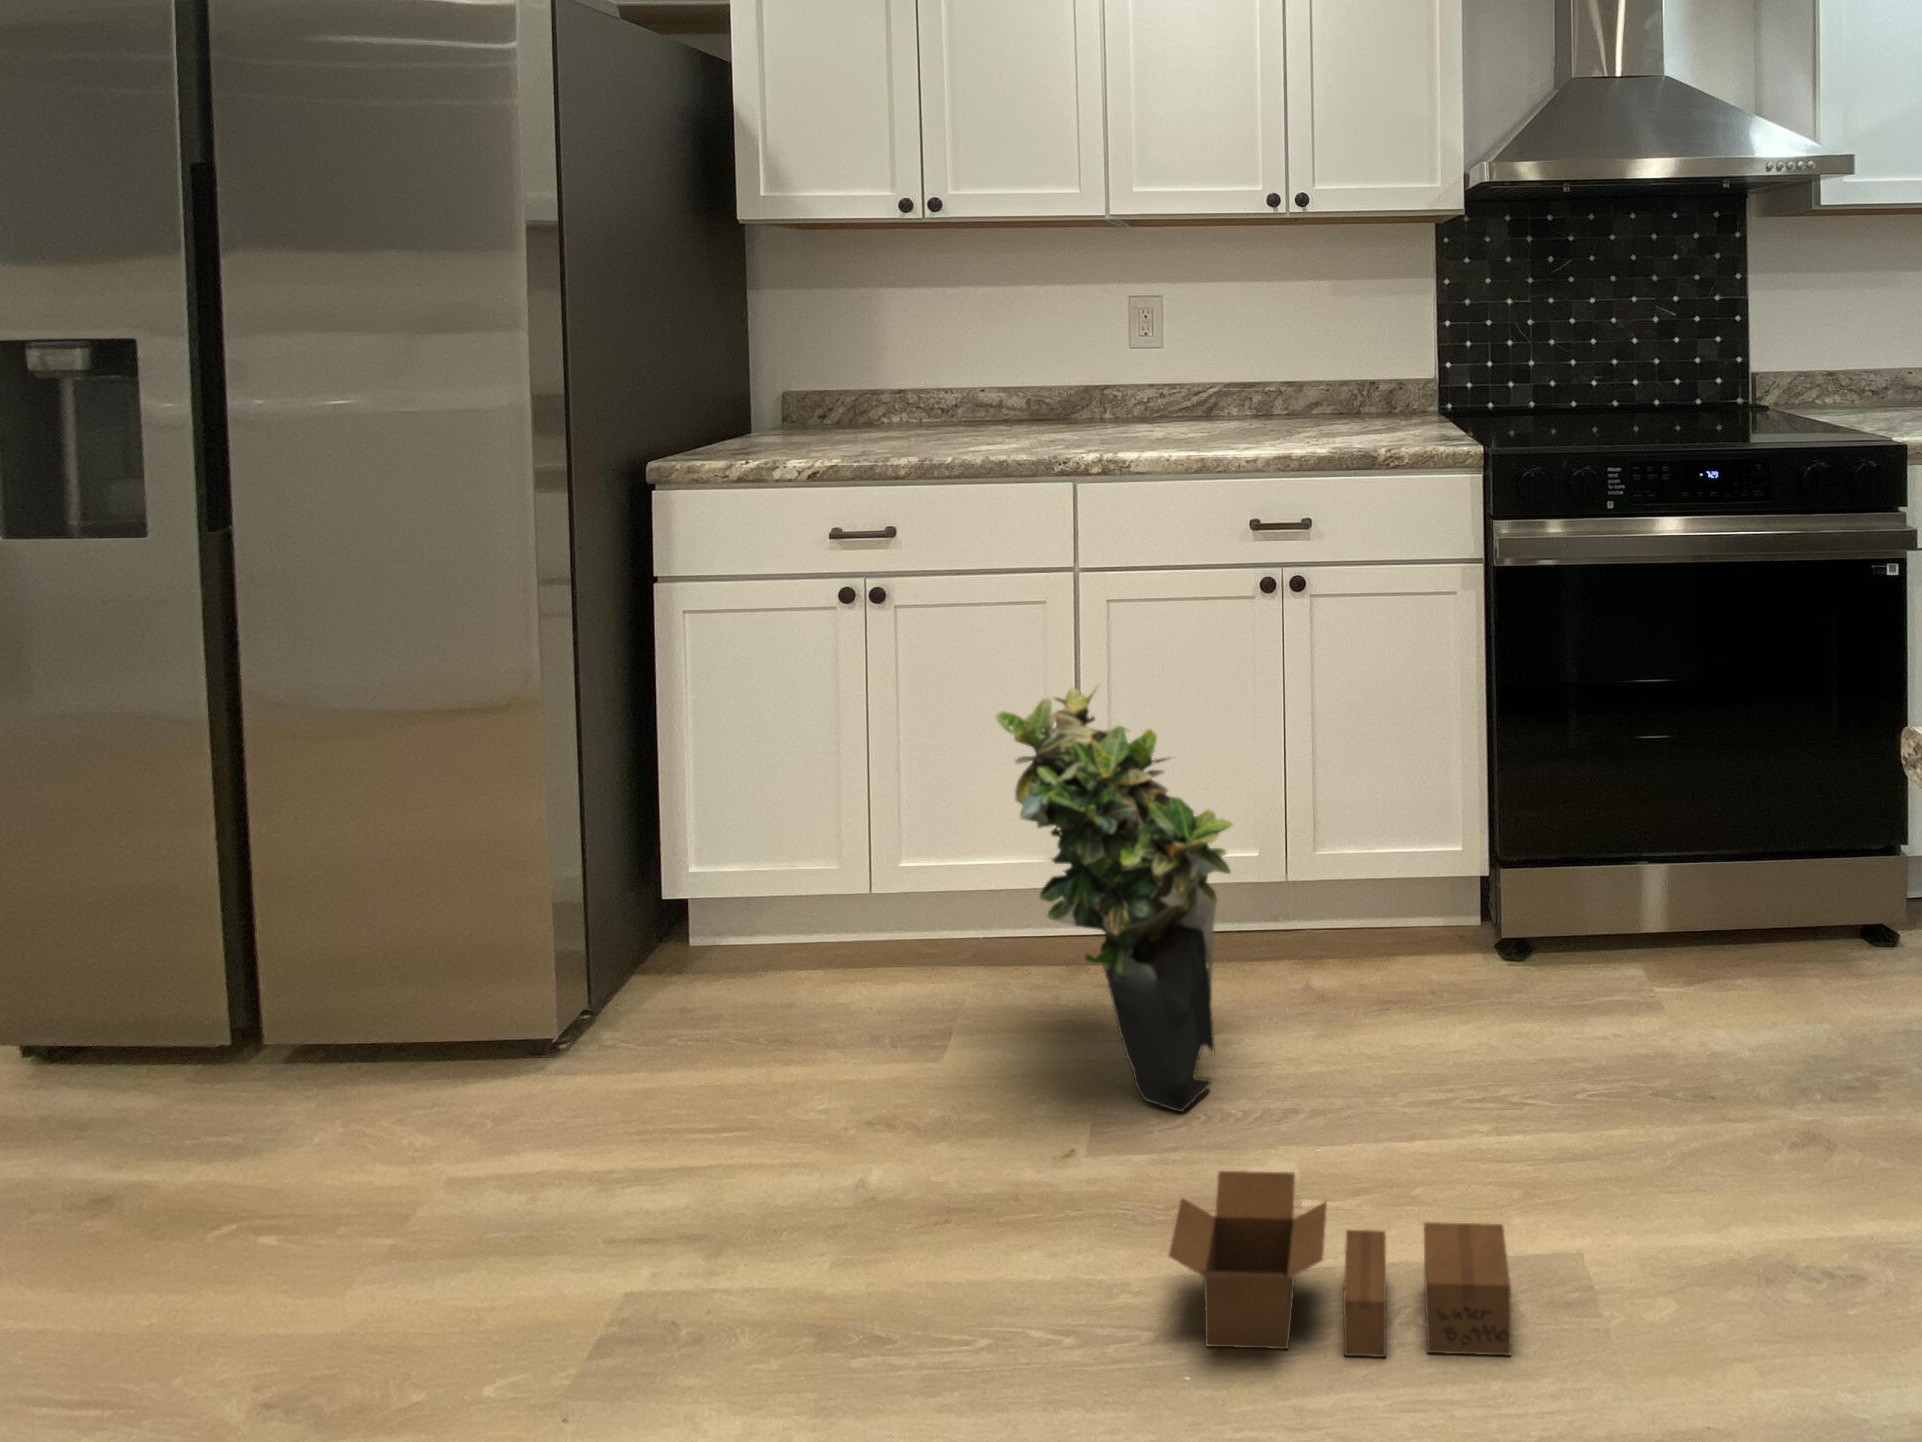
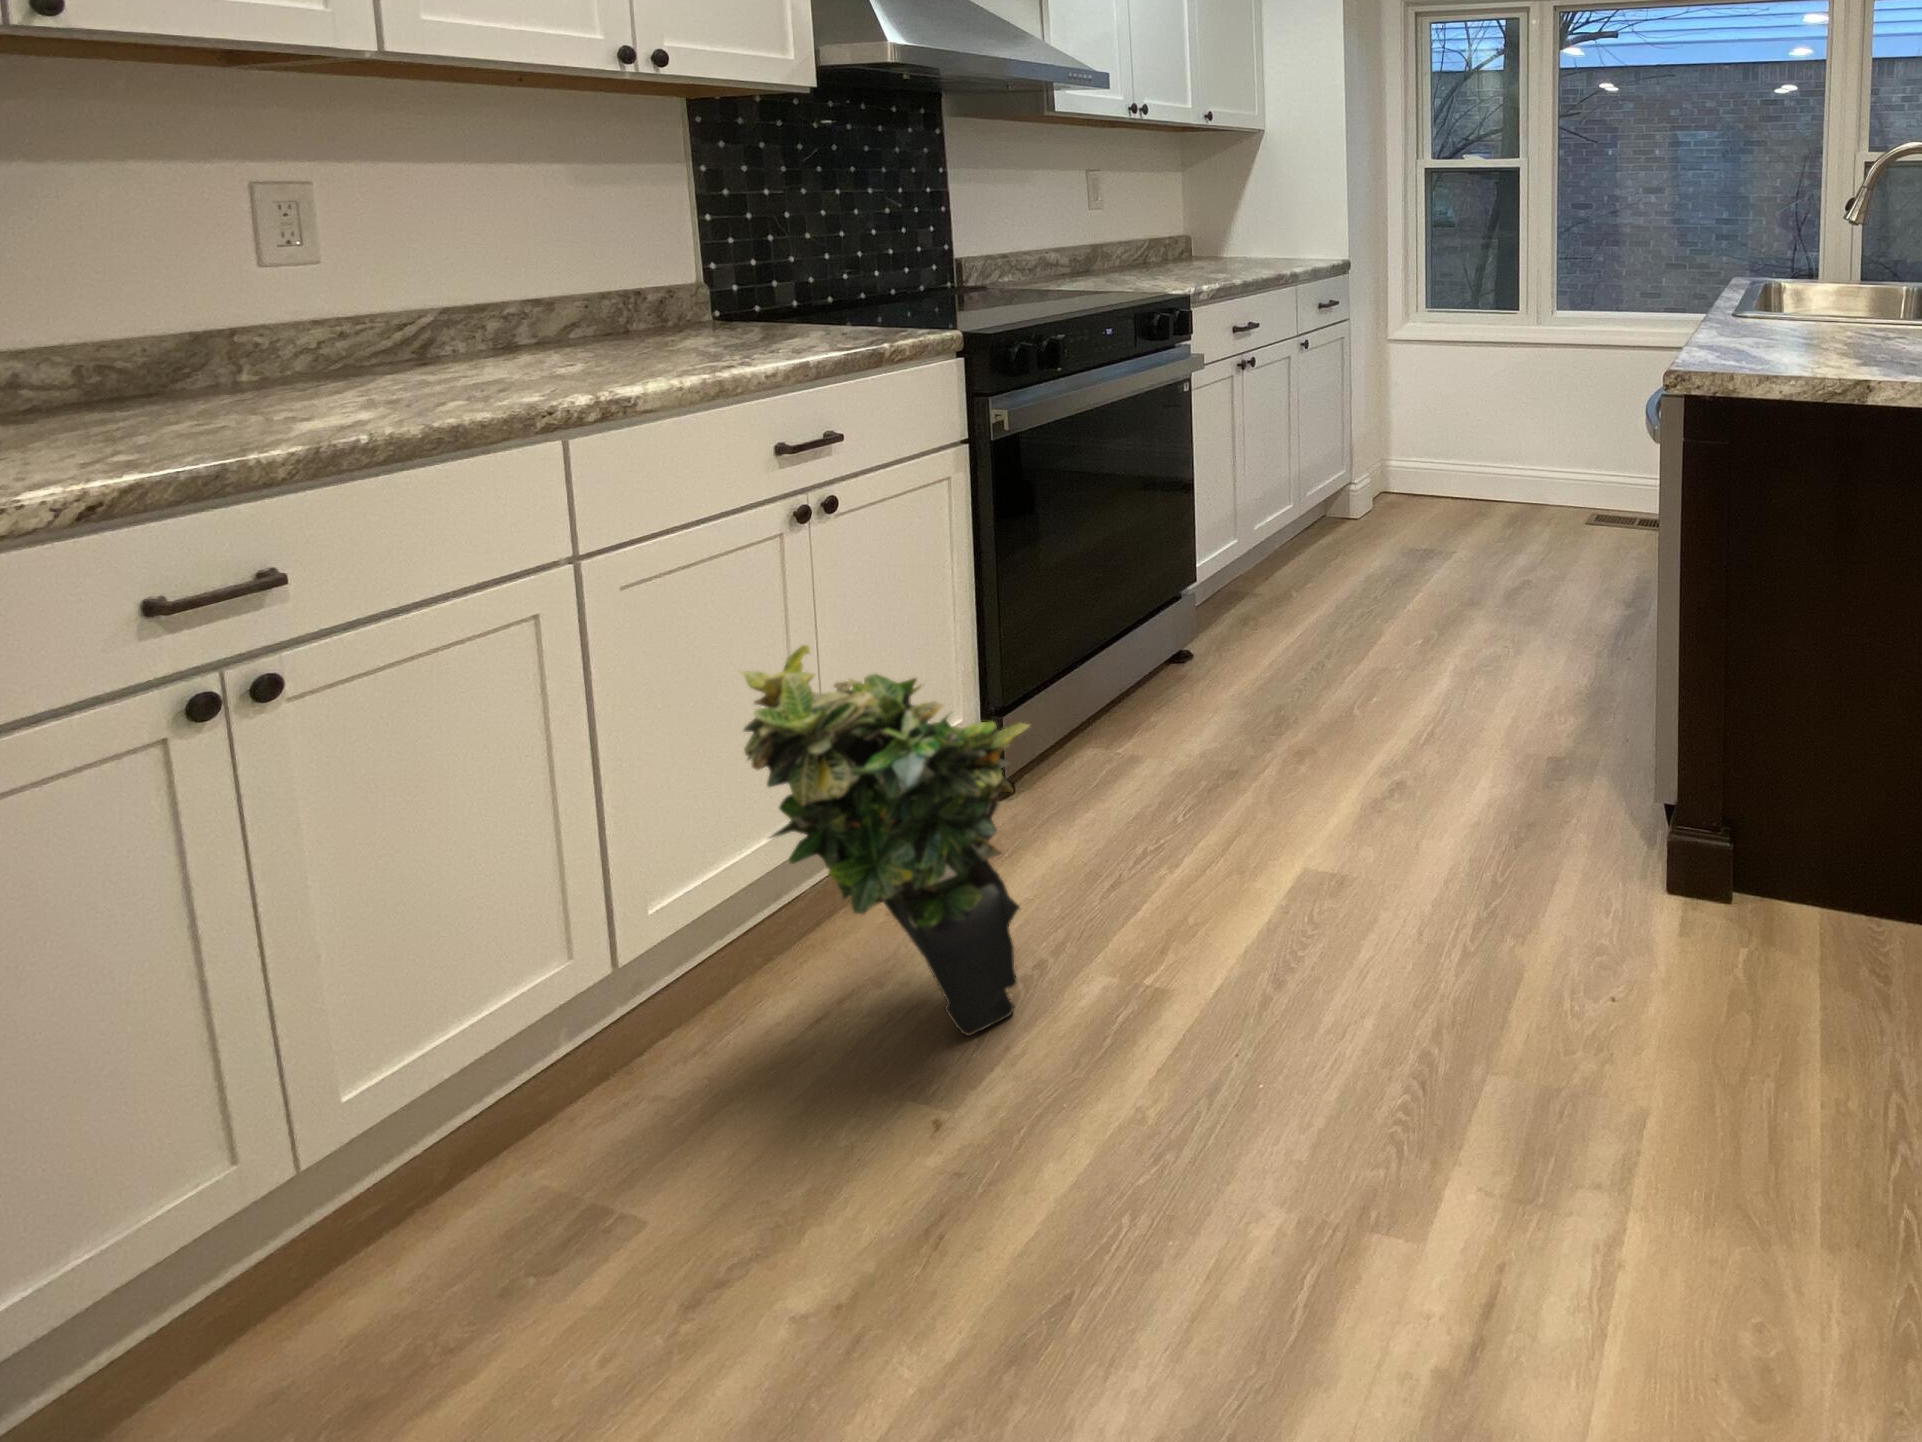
cardboard box: present [1169,1171,1511,1357] -> none [1212,848,1401,1050]

